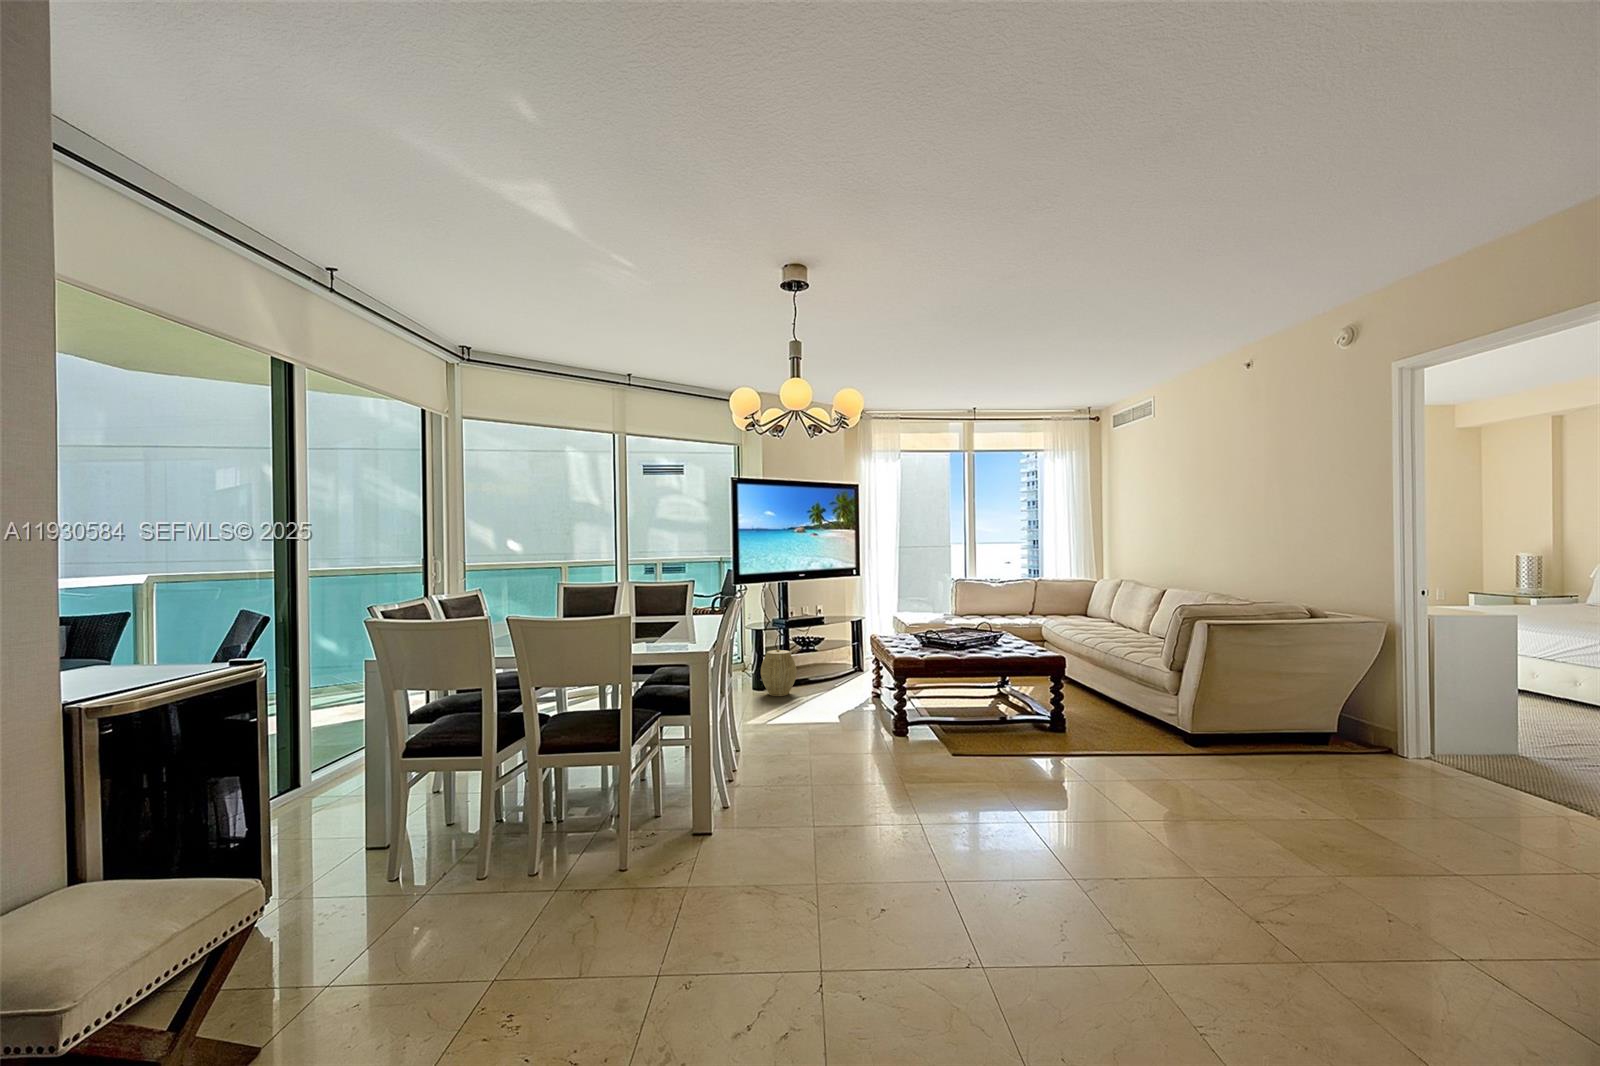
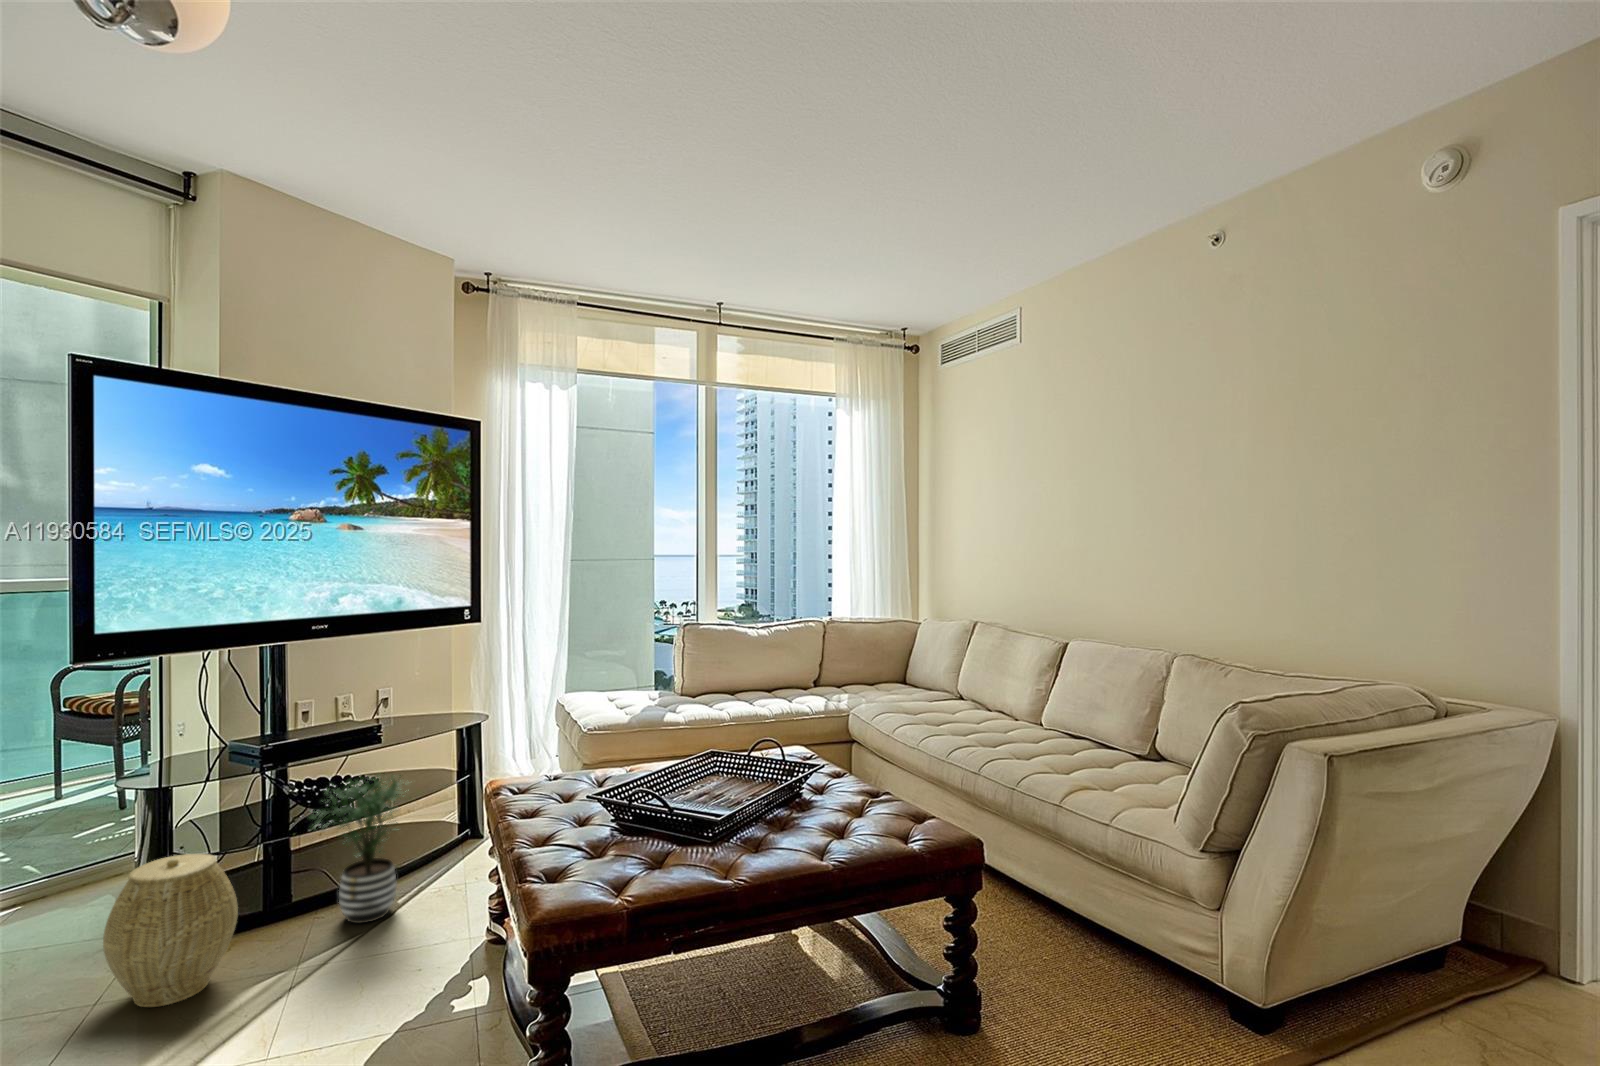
potted plant: none [810,631,849,687] -> present [309,773,406,923]

